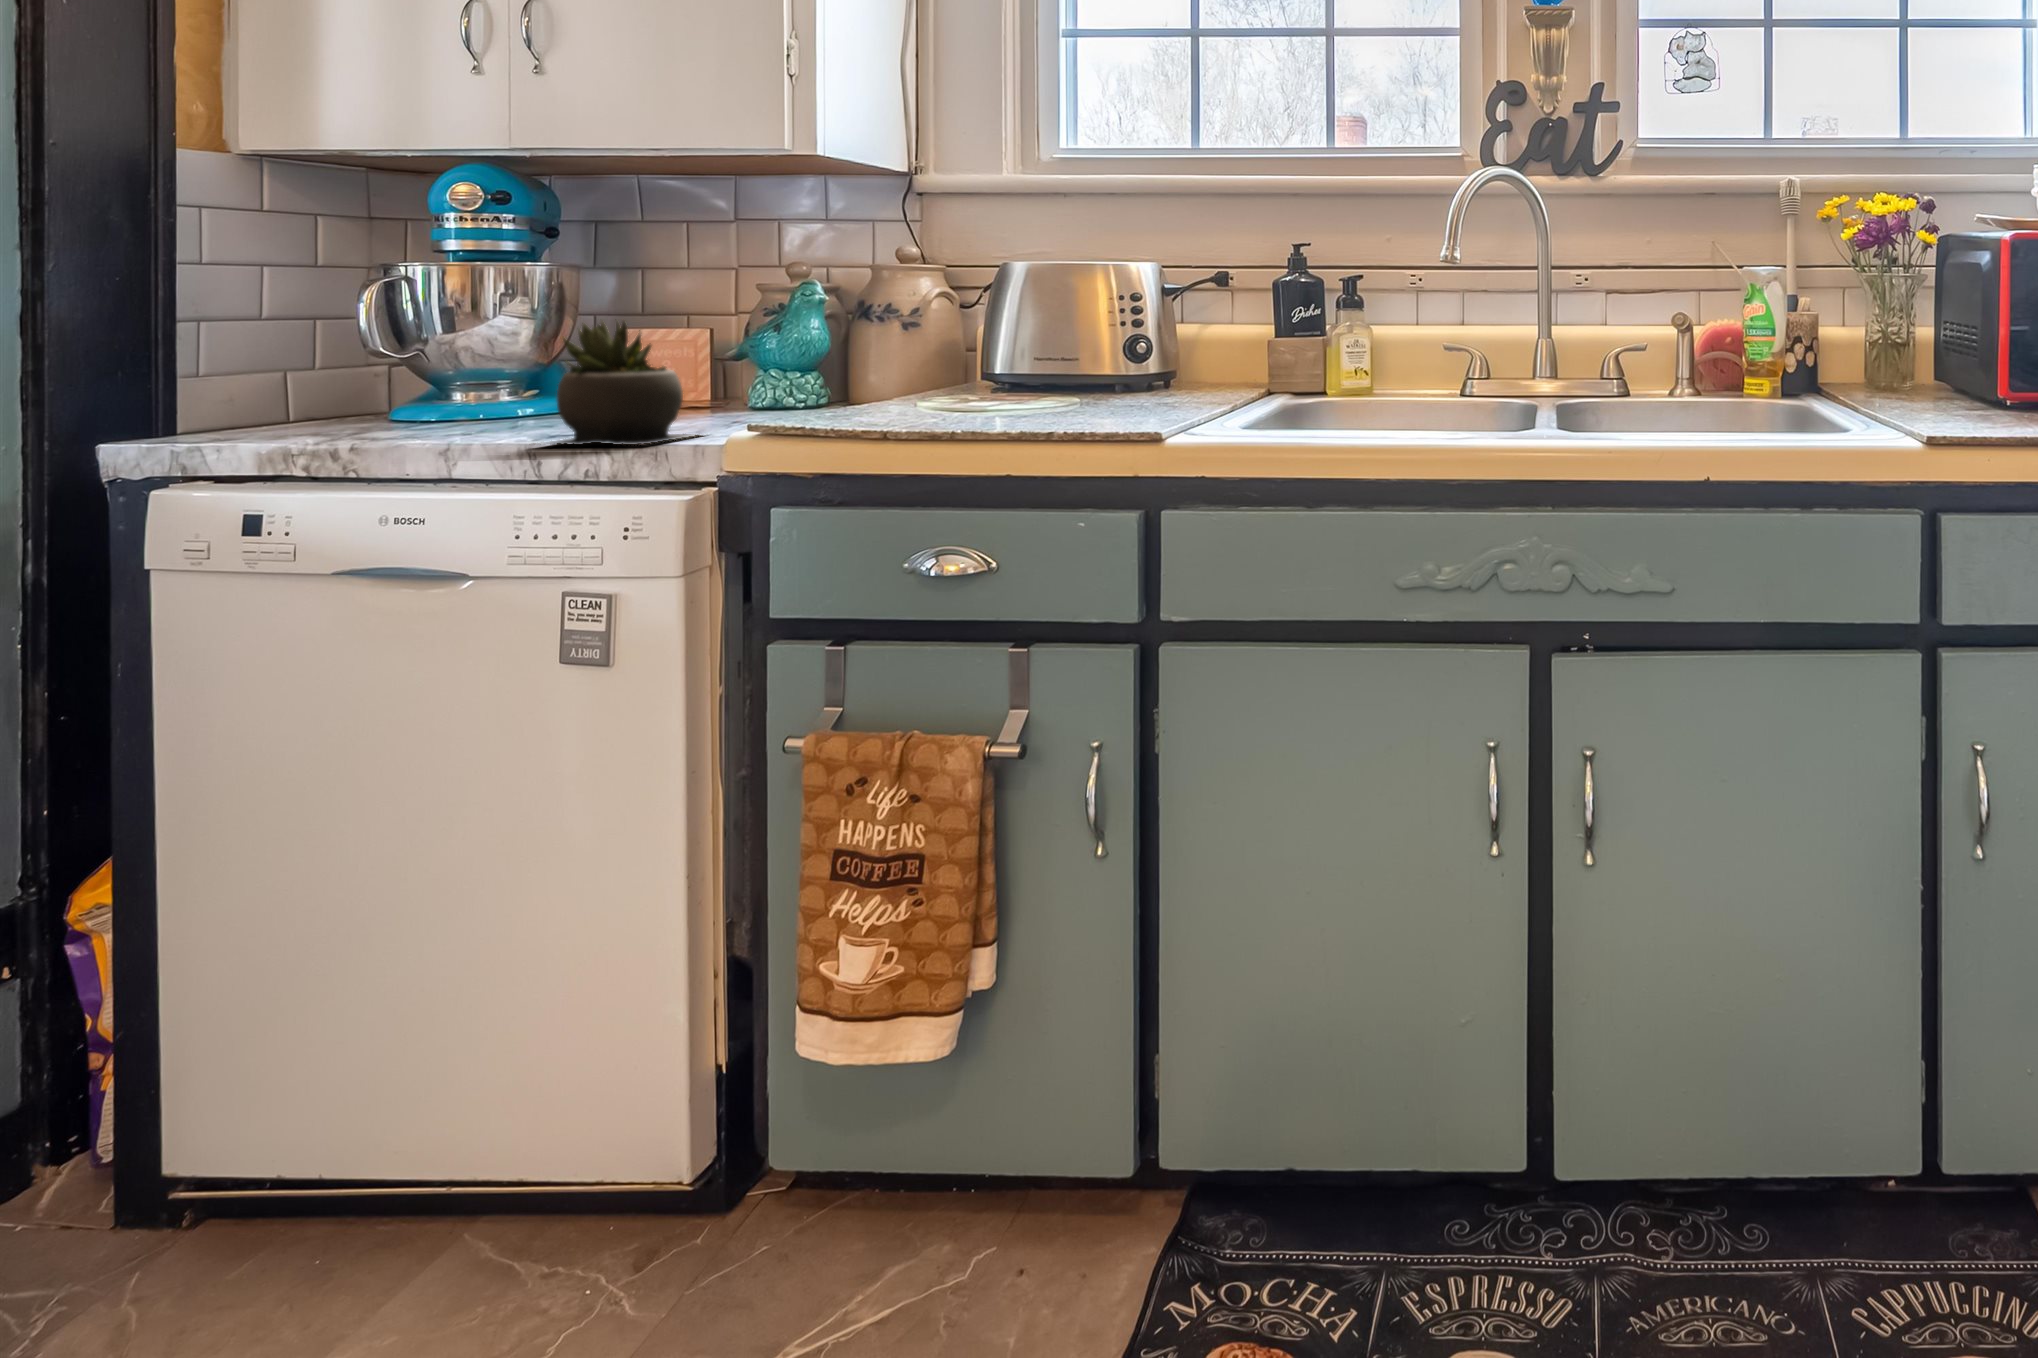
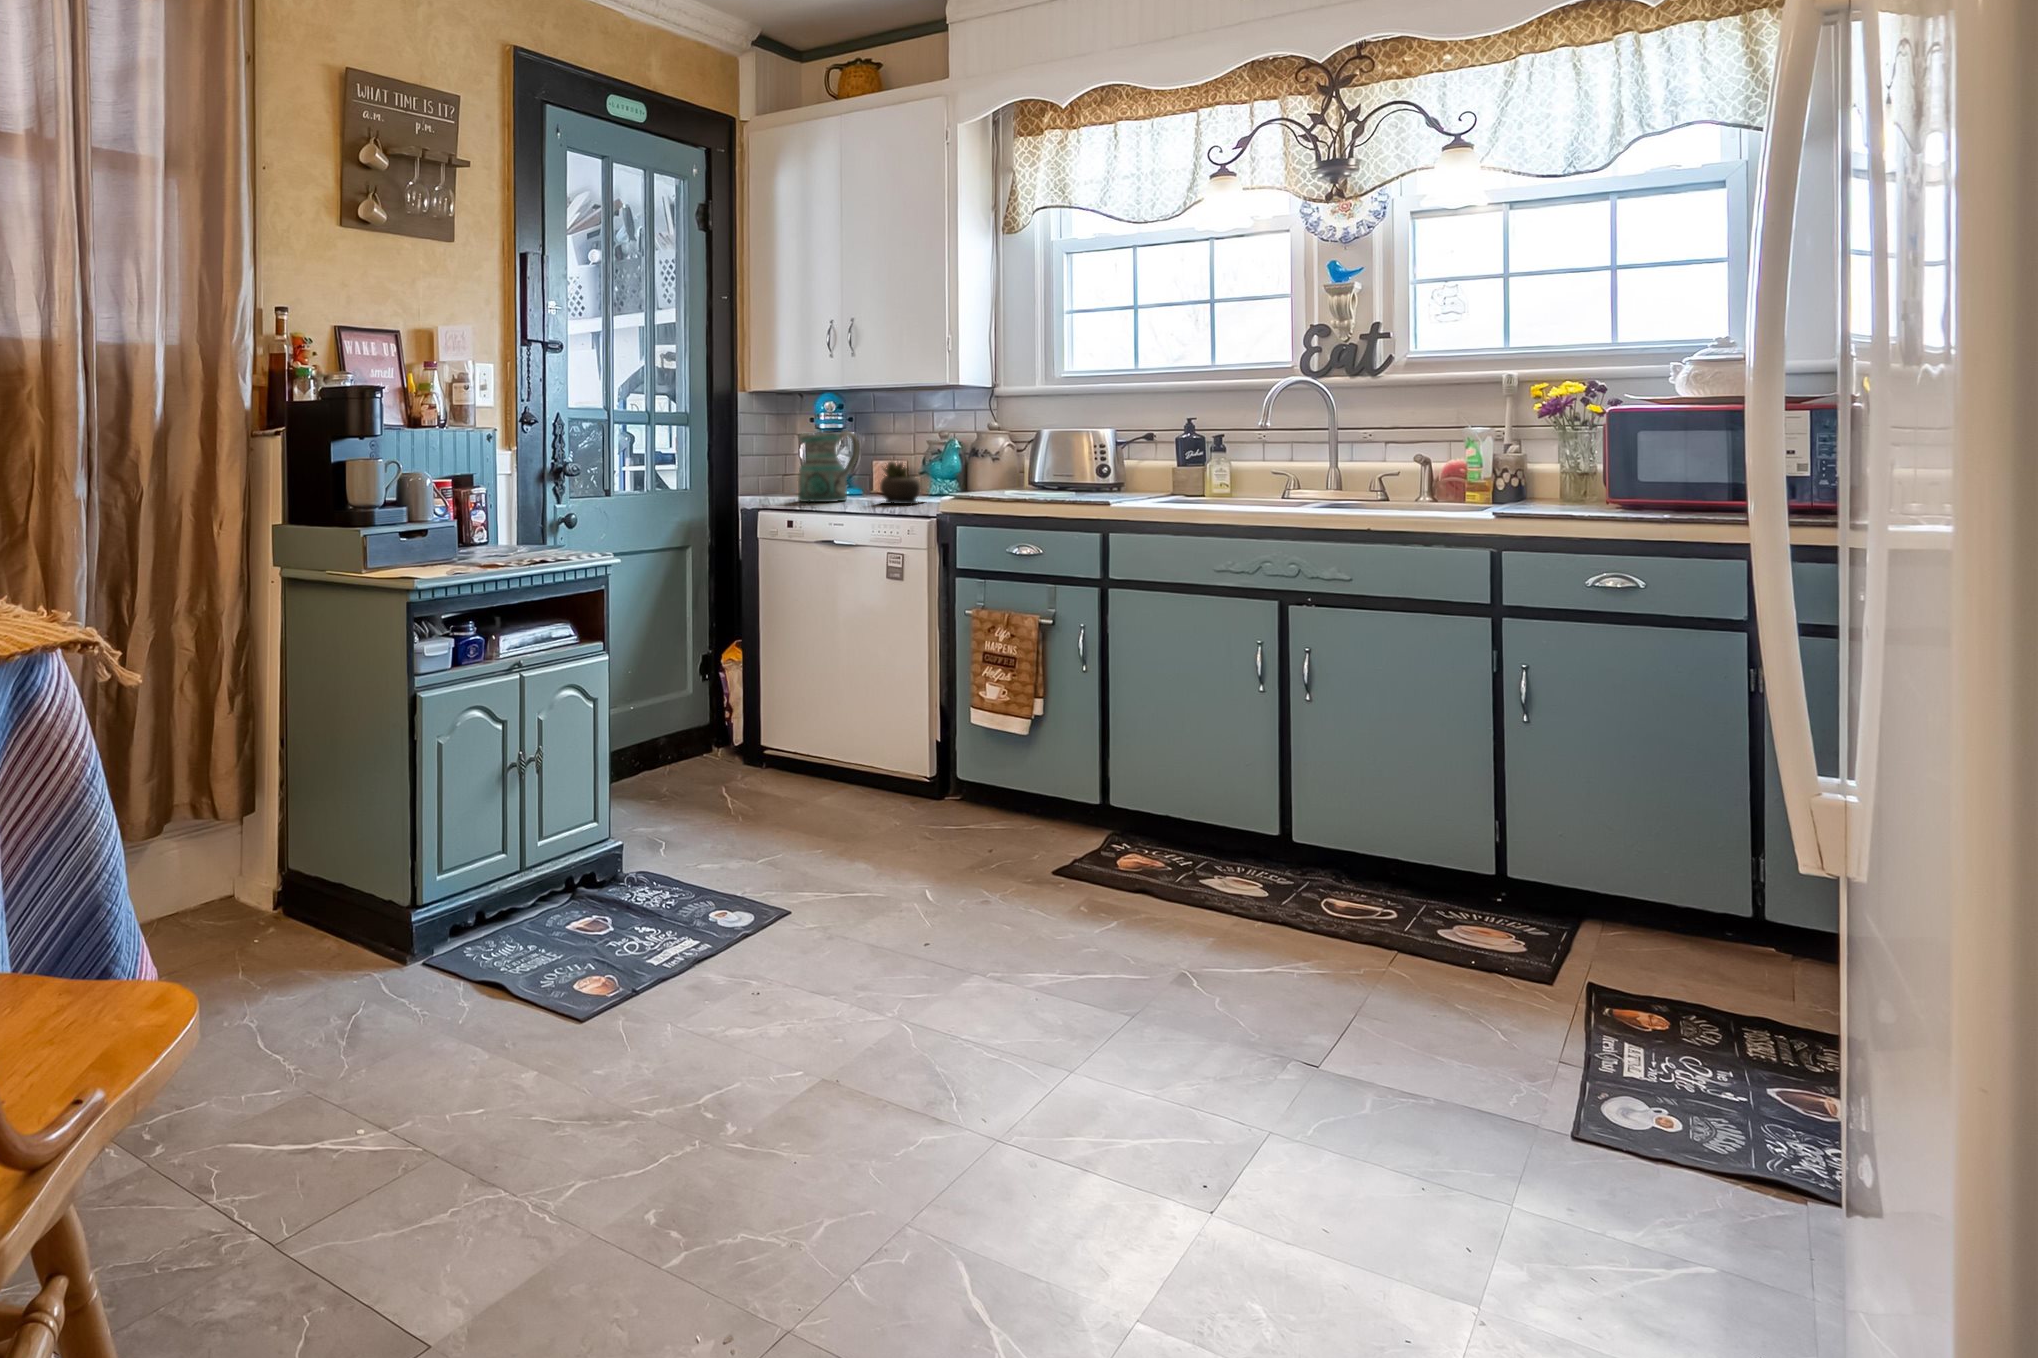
ceramic pitcher: none [313,241,533,442] -> present [798,431,859,502]

